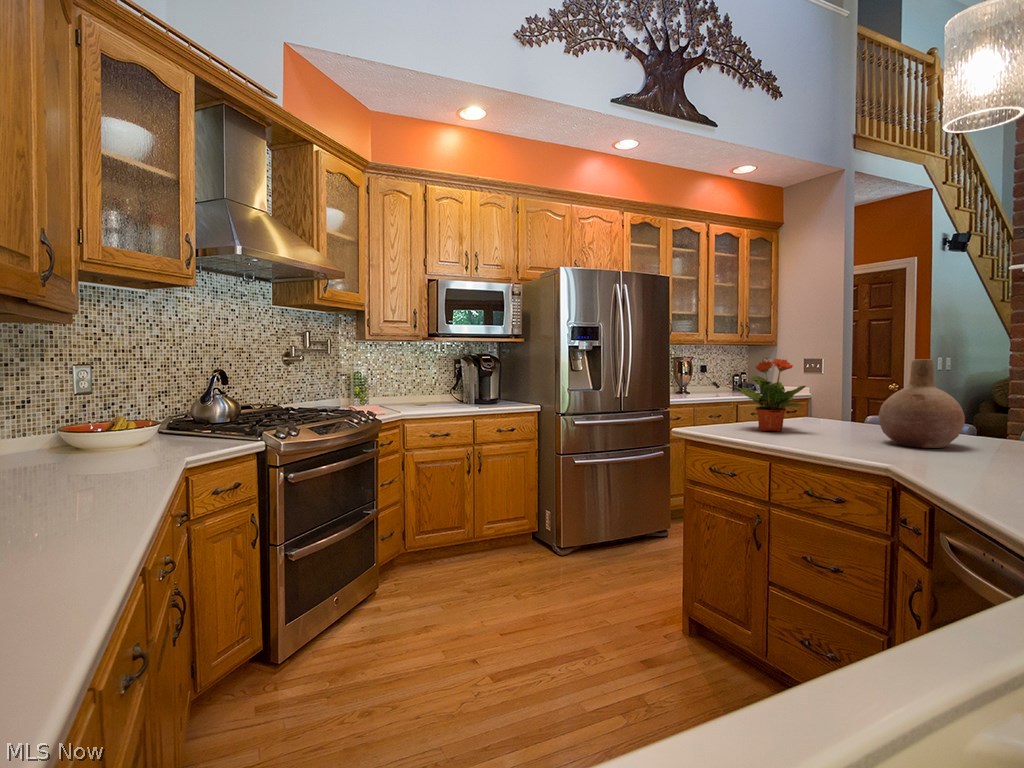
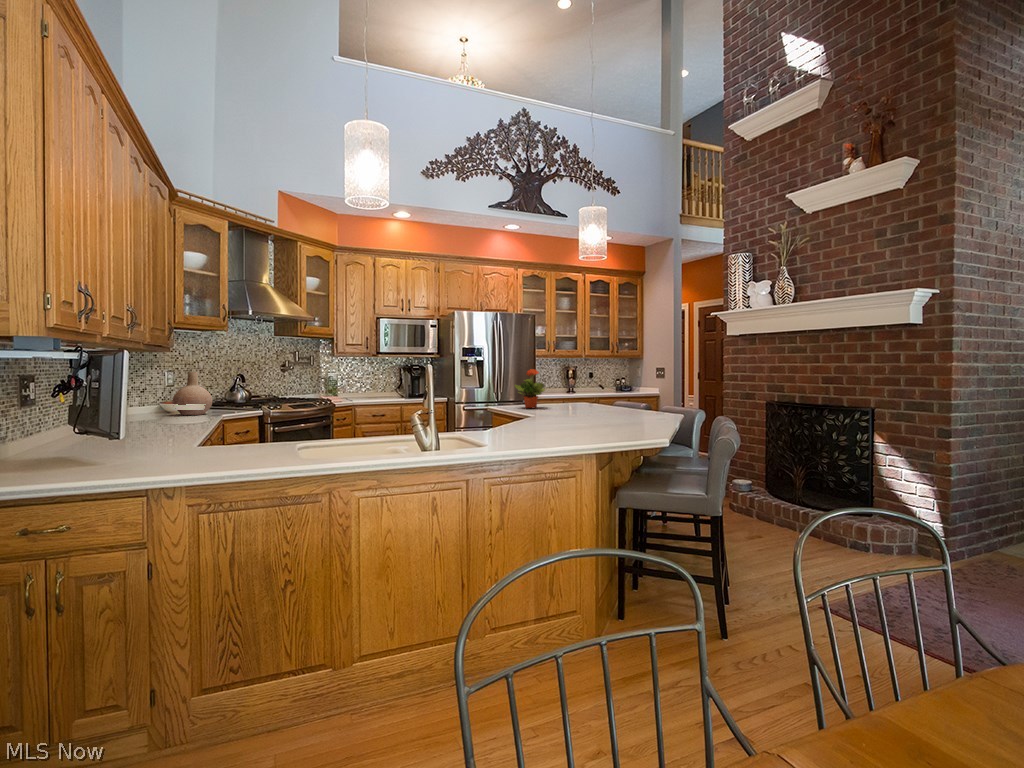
vase: present [879,359,965,448] -> present [173,372,212,415]

